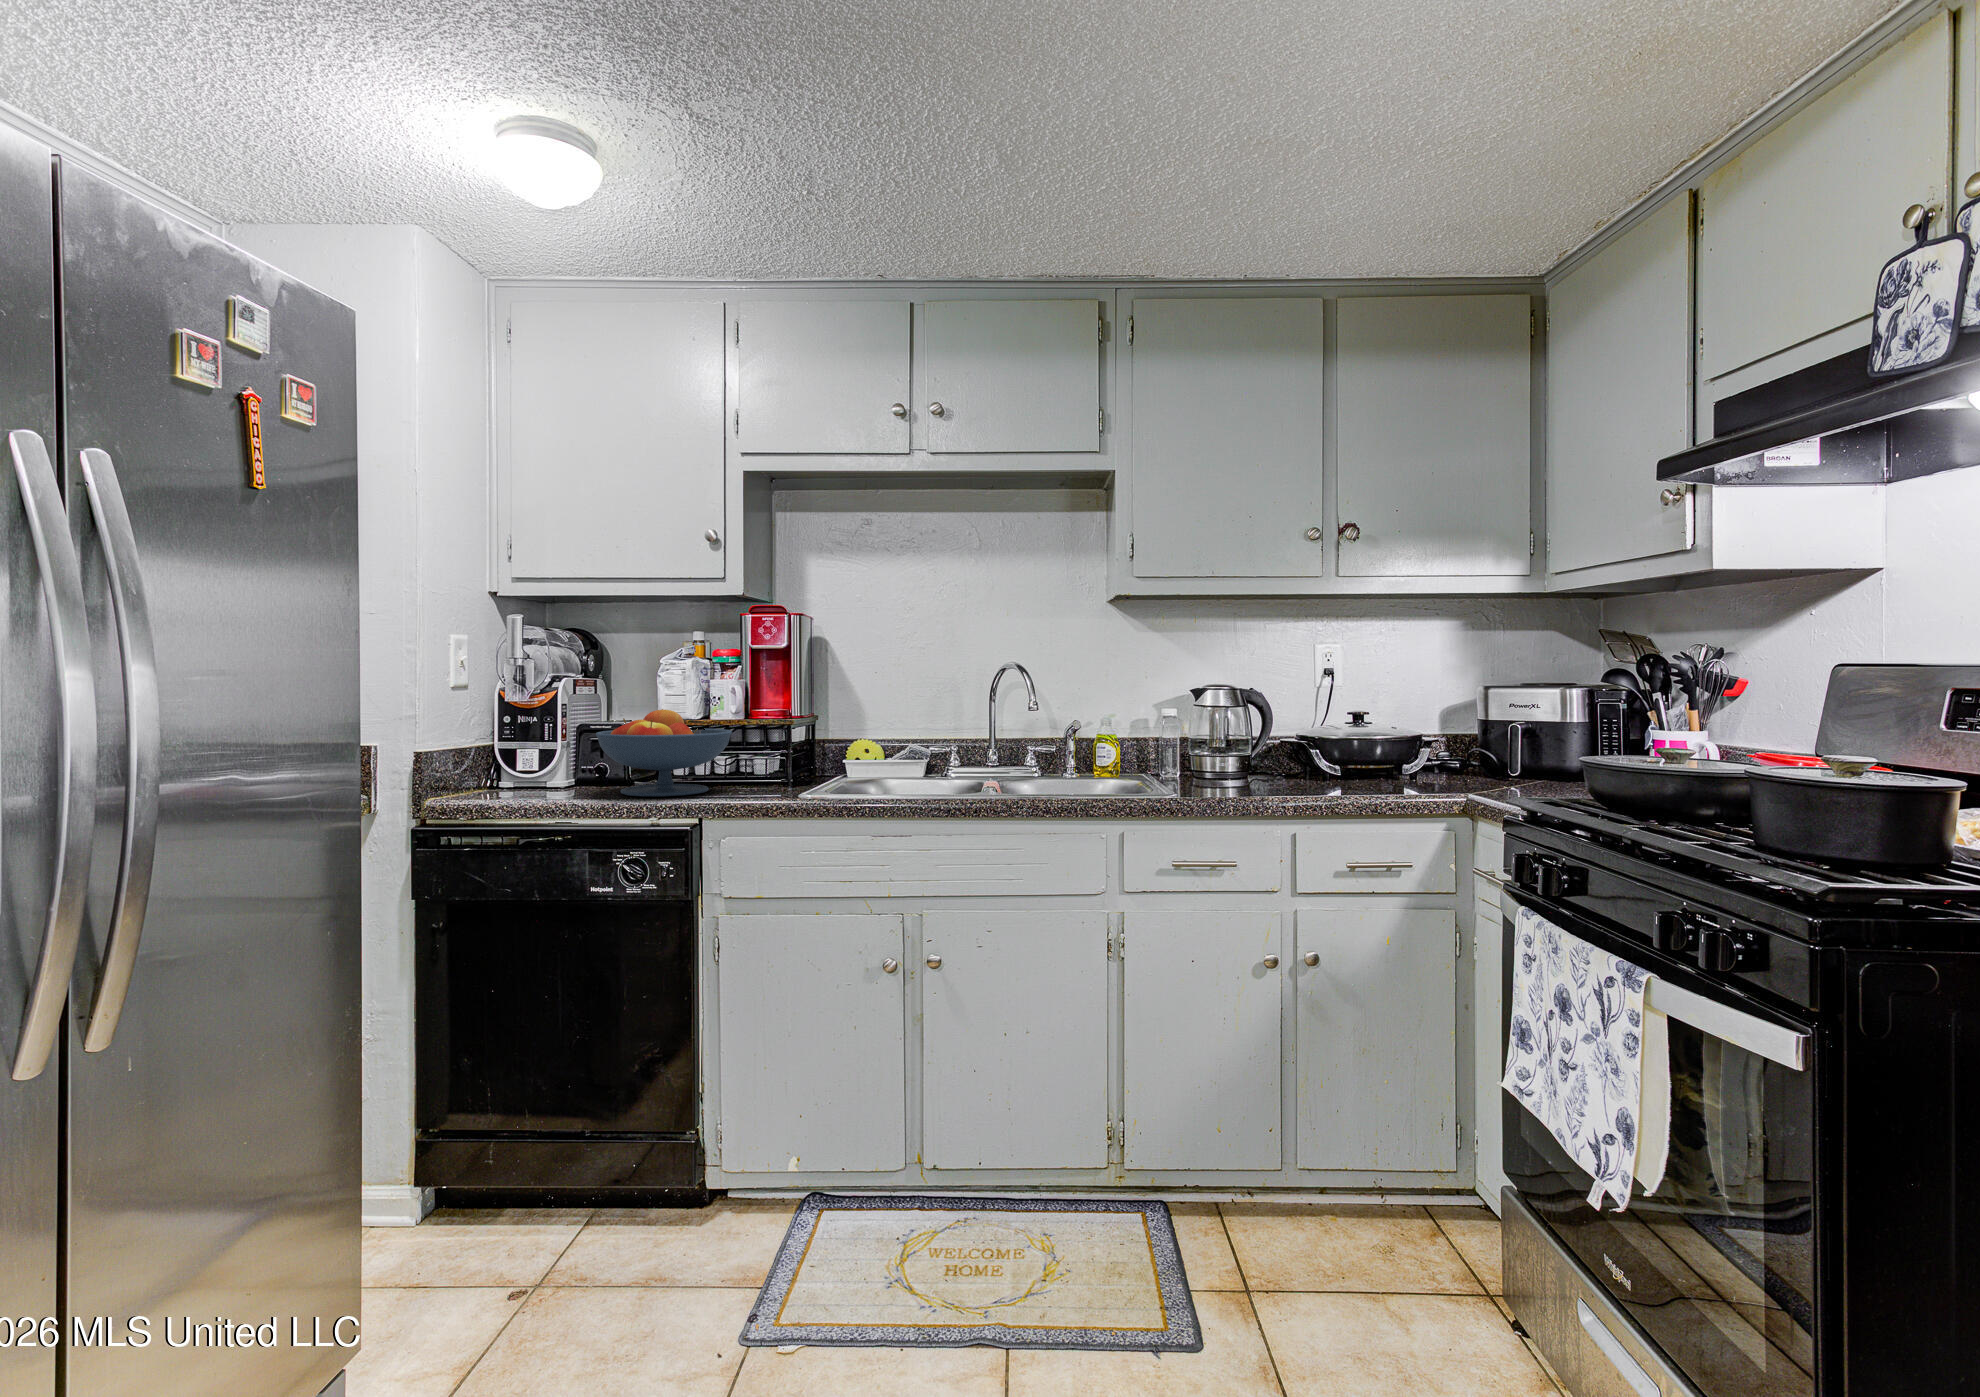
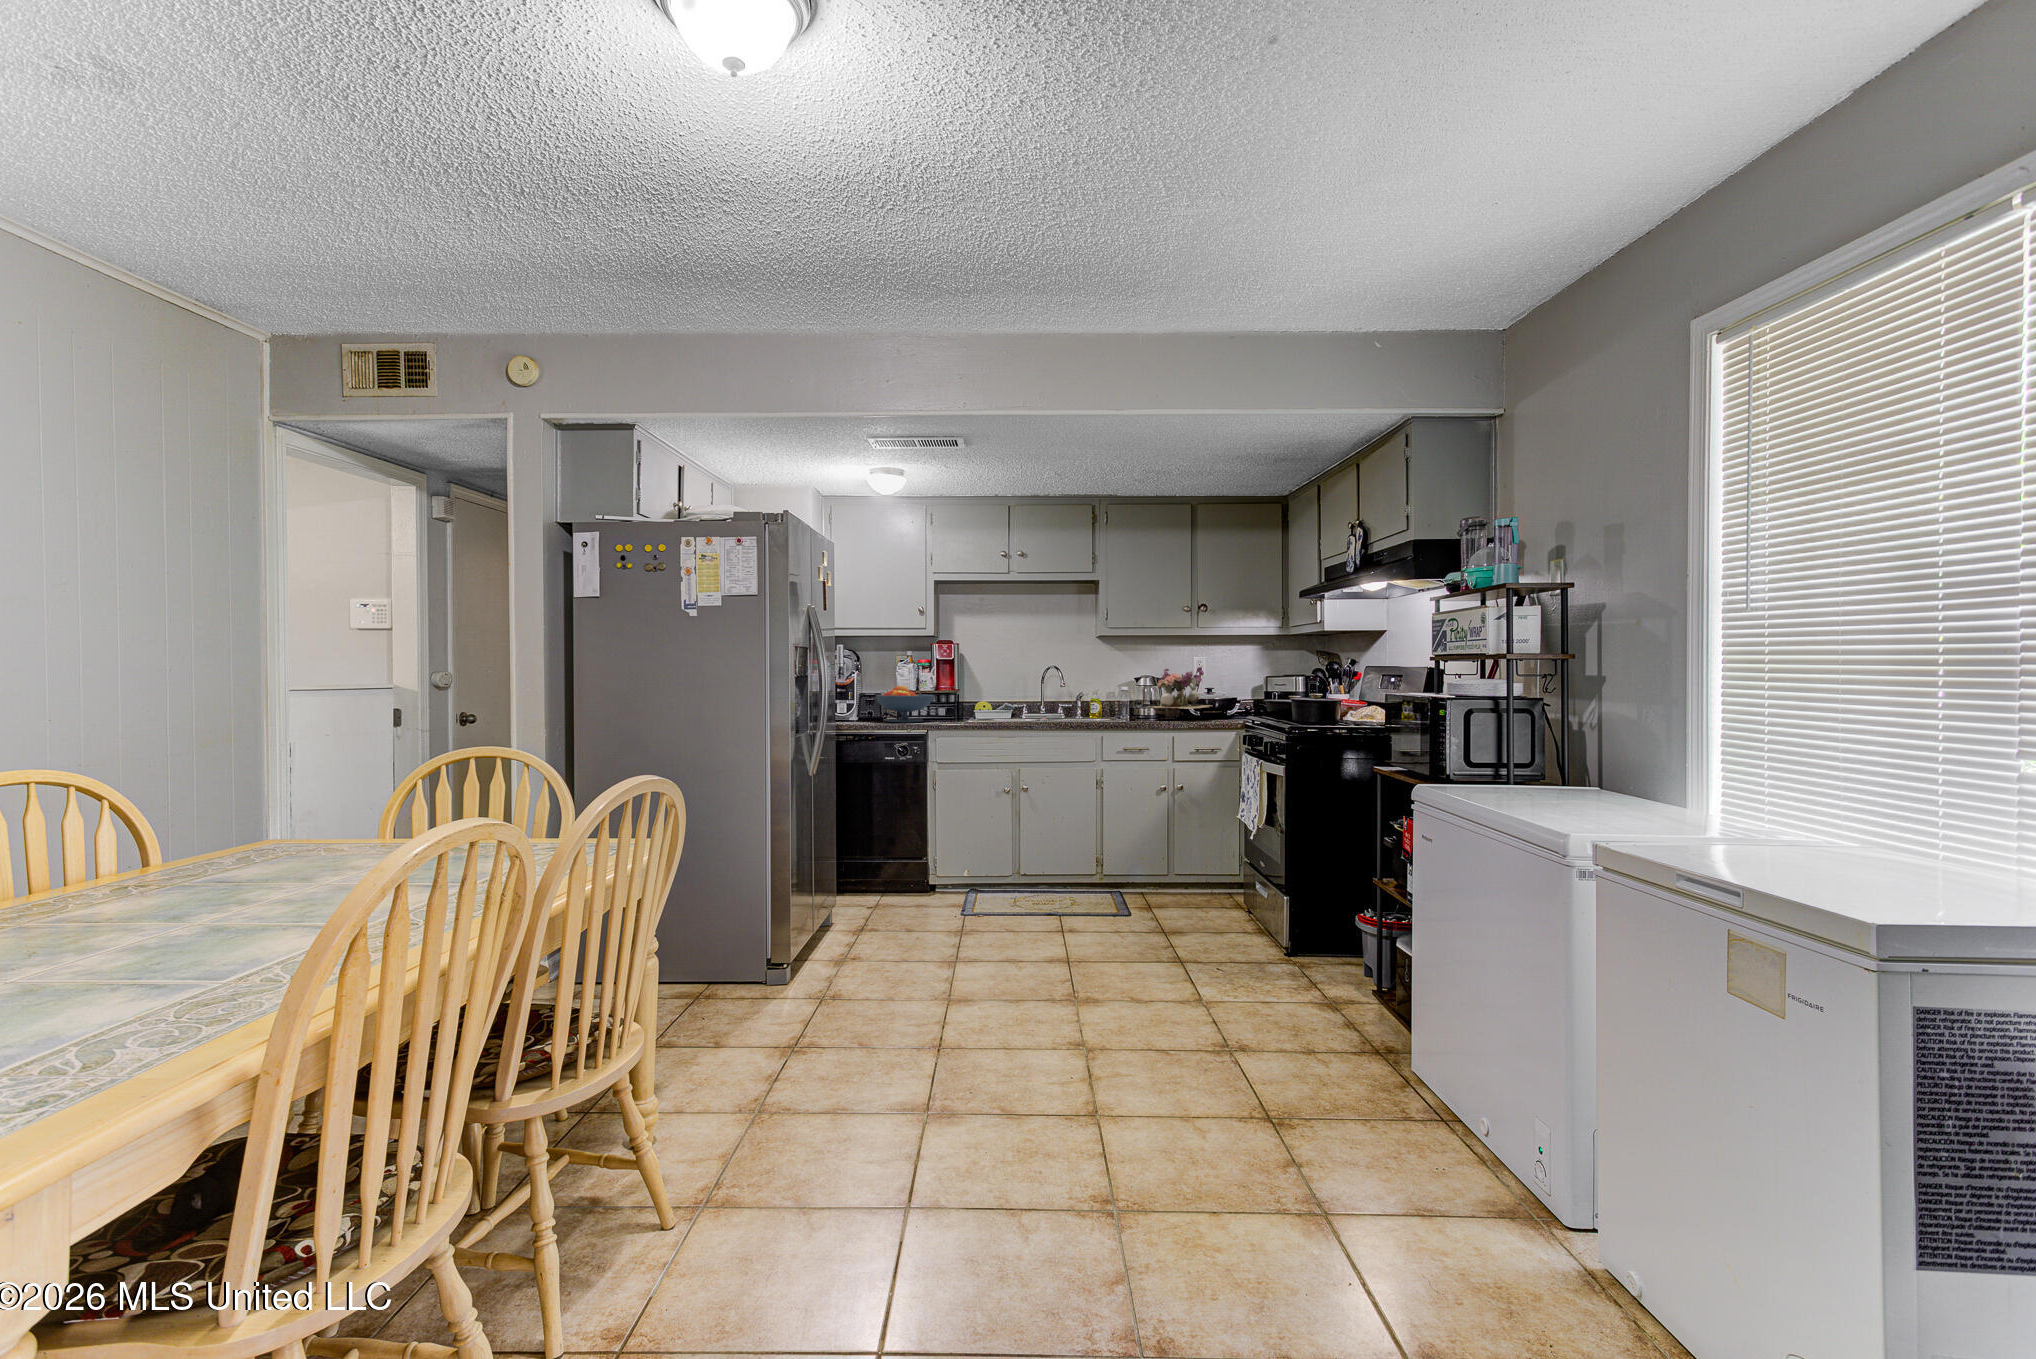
flower arrangement: none [1223,663,1382,789] -> present [1148,666,1211,718]

